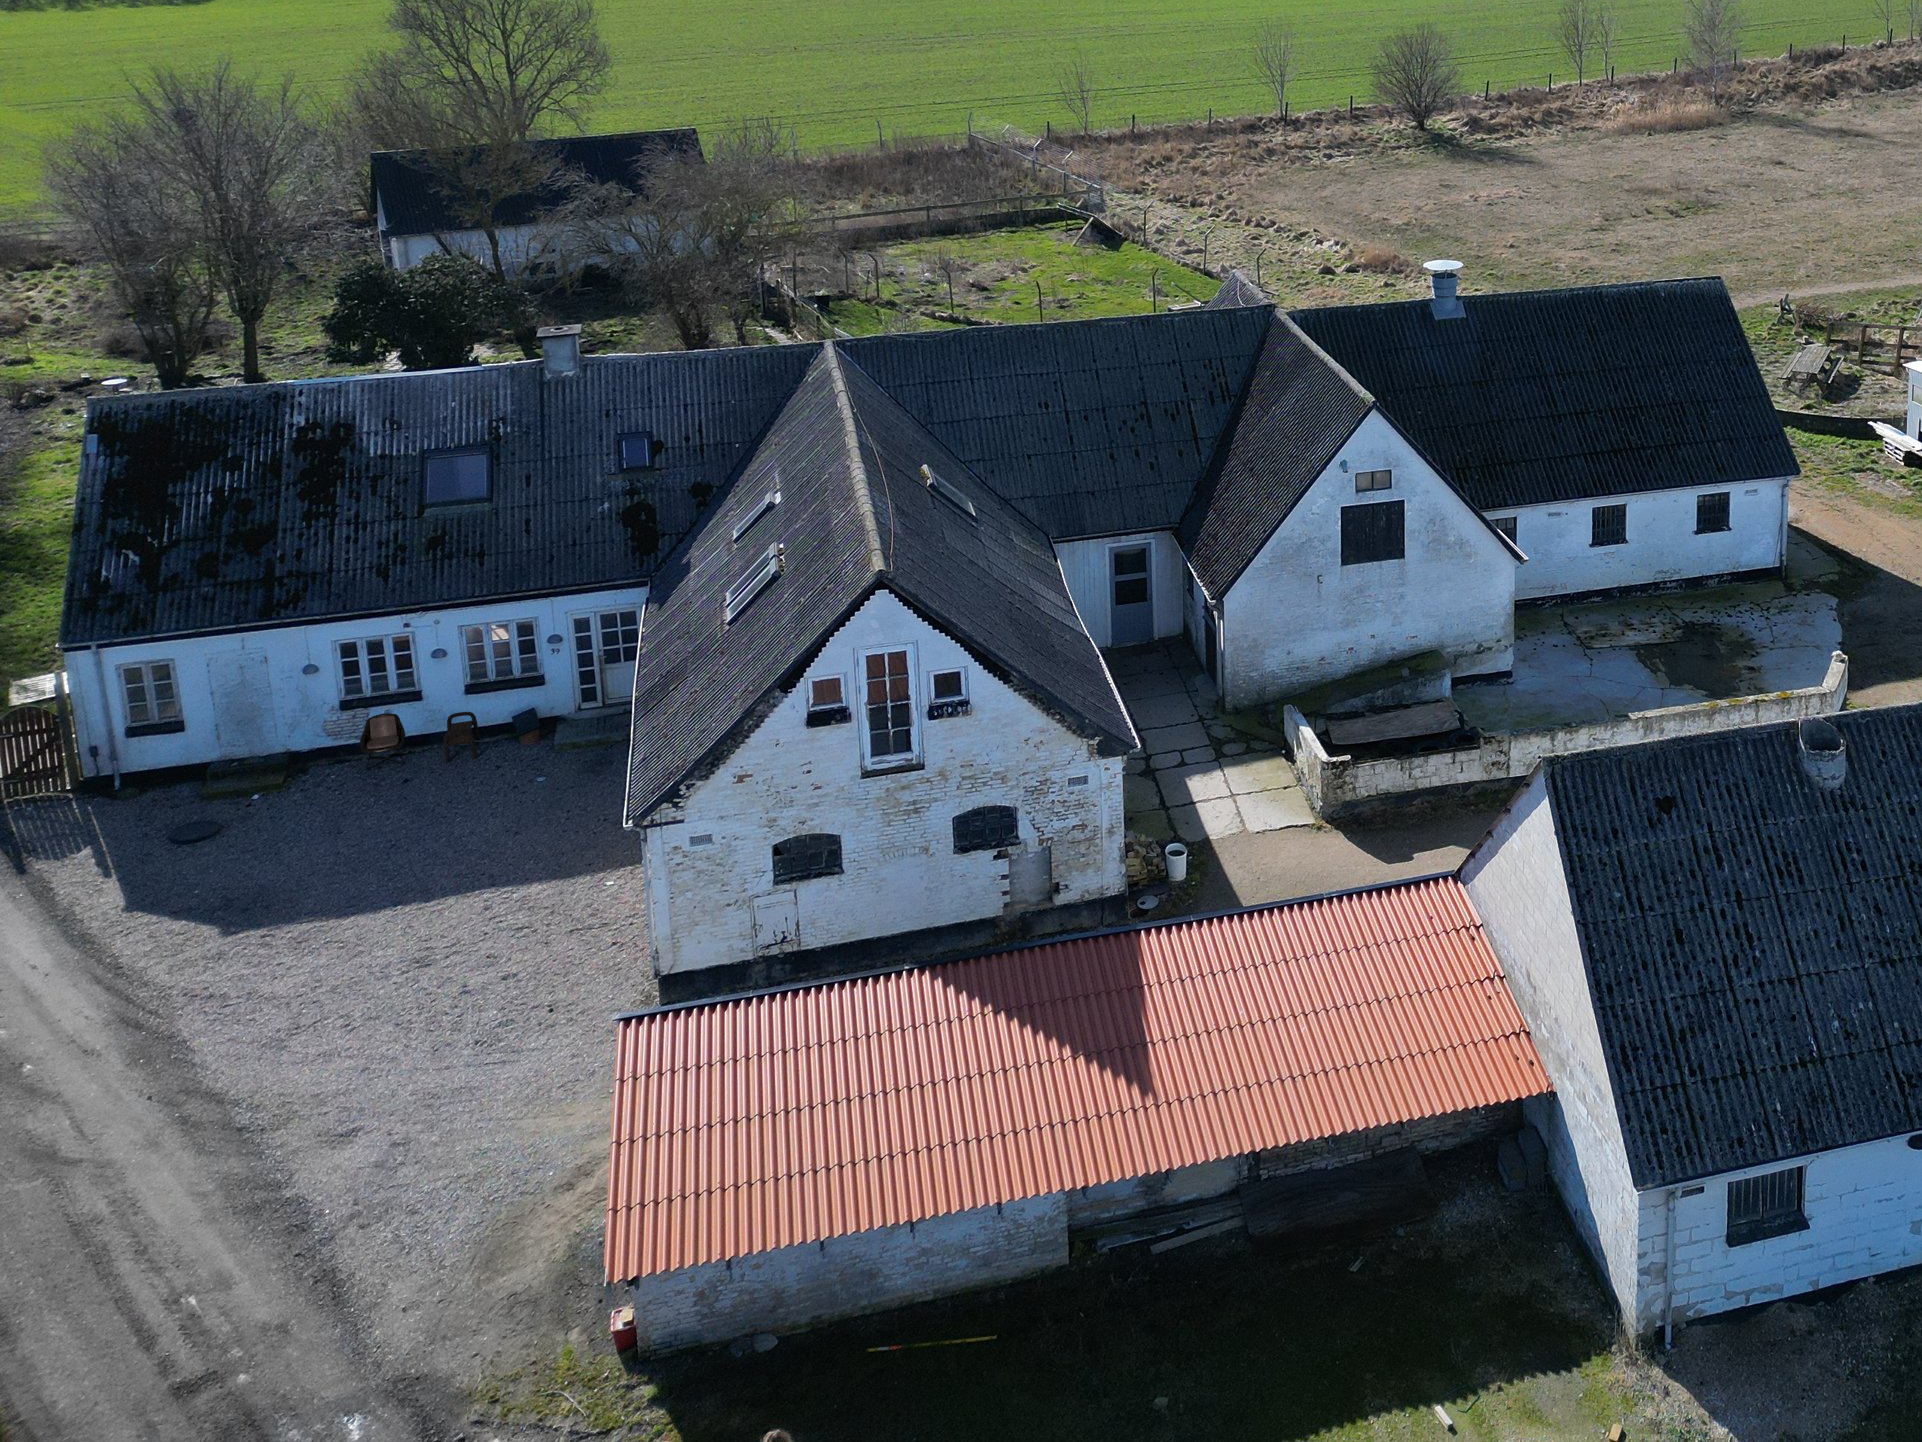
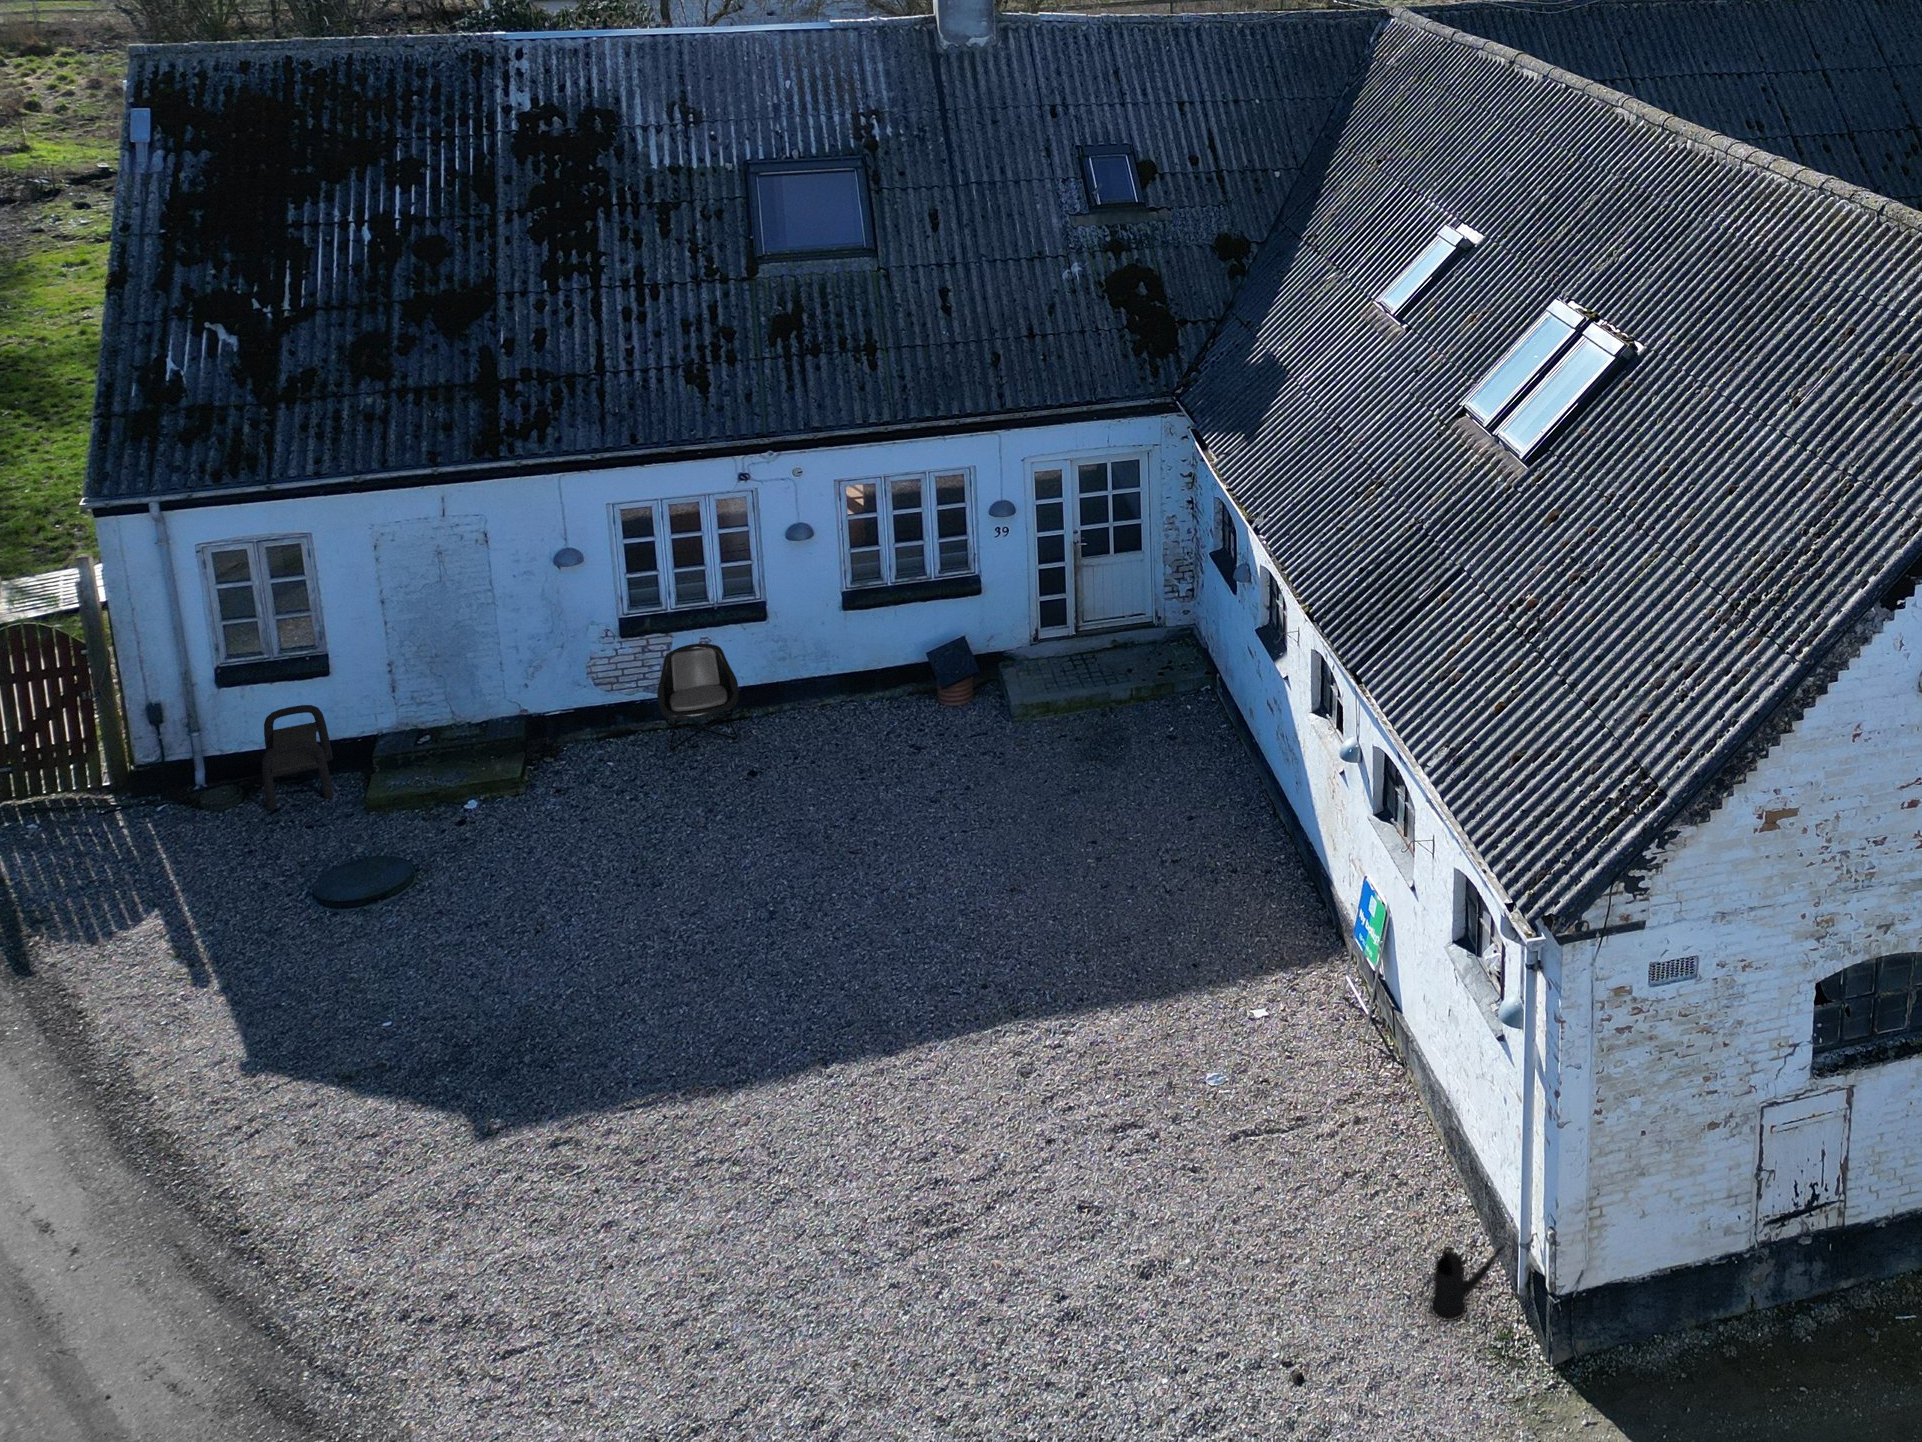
bench: present [444,712,480,763] -> present [262,705,334,810]
watering can: none [618,962,657,994] -> present [1422,1245,1504,1321]

